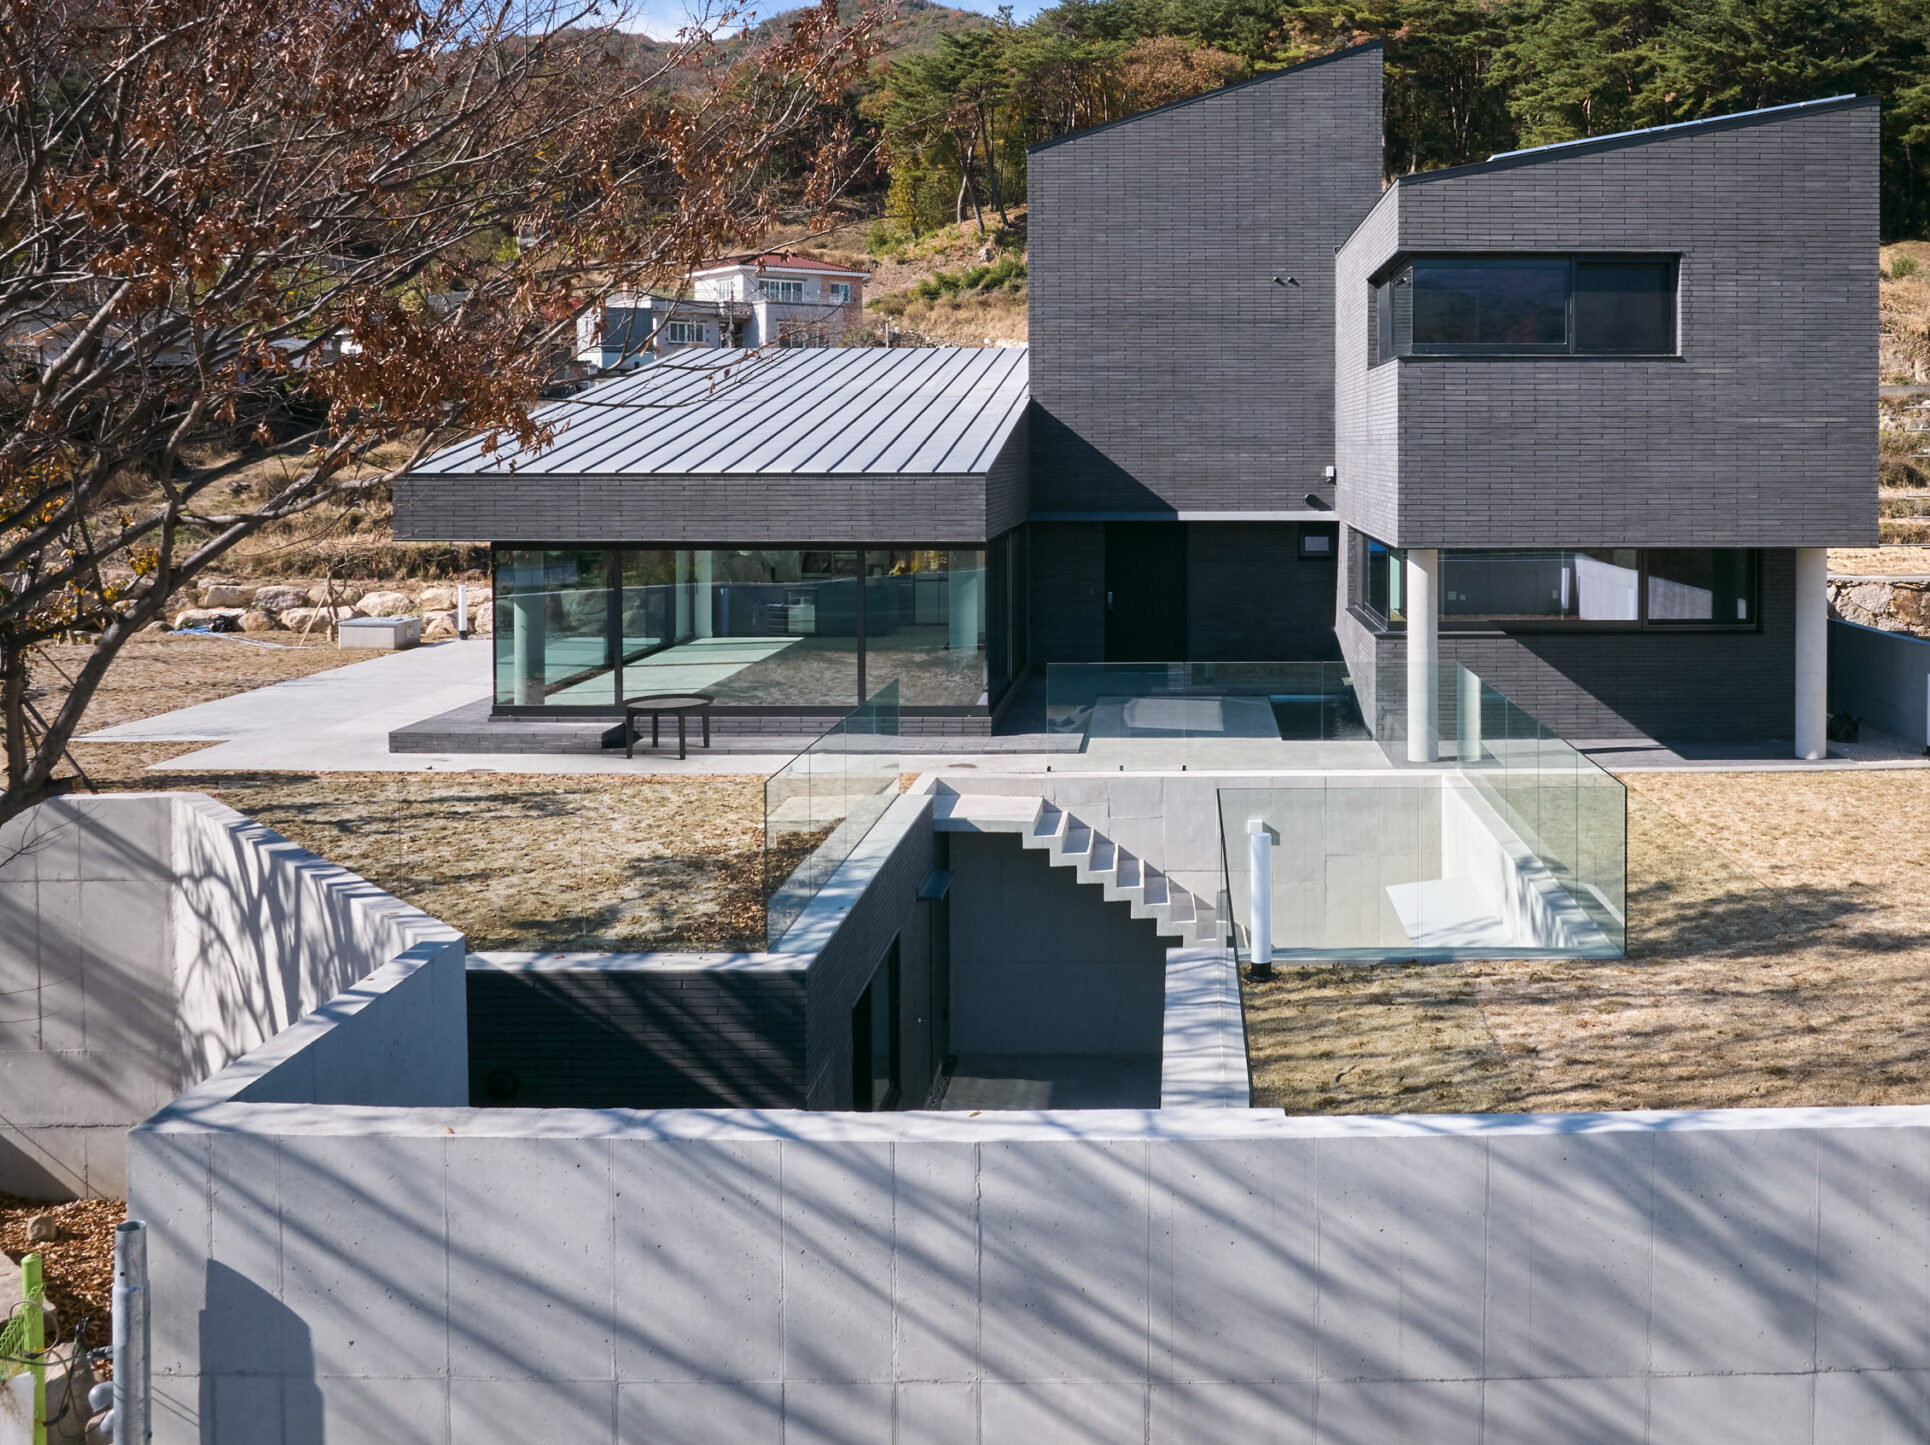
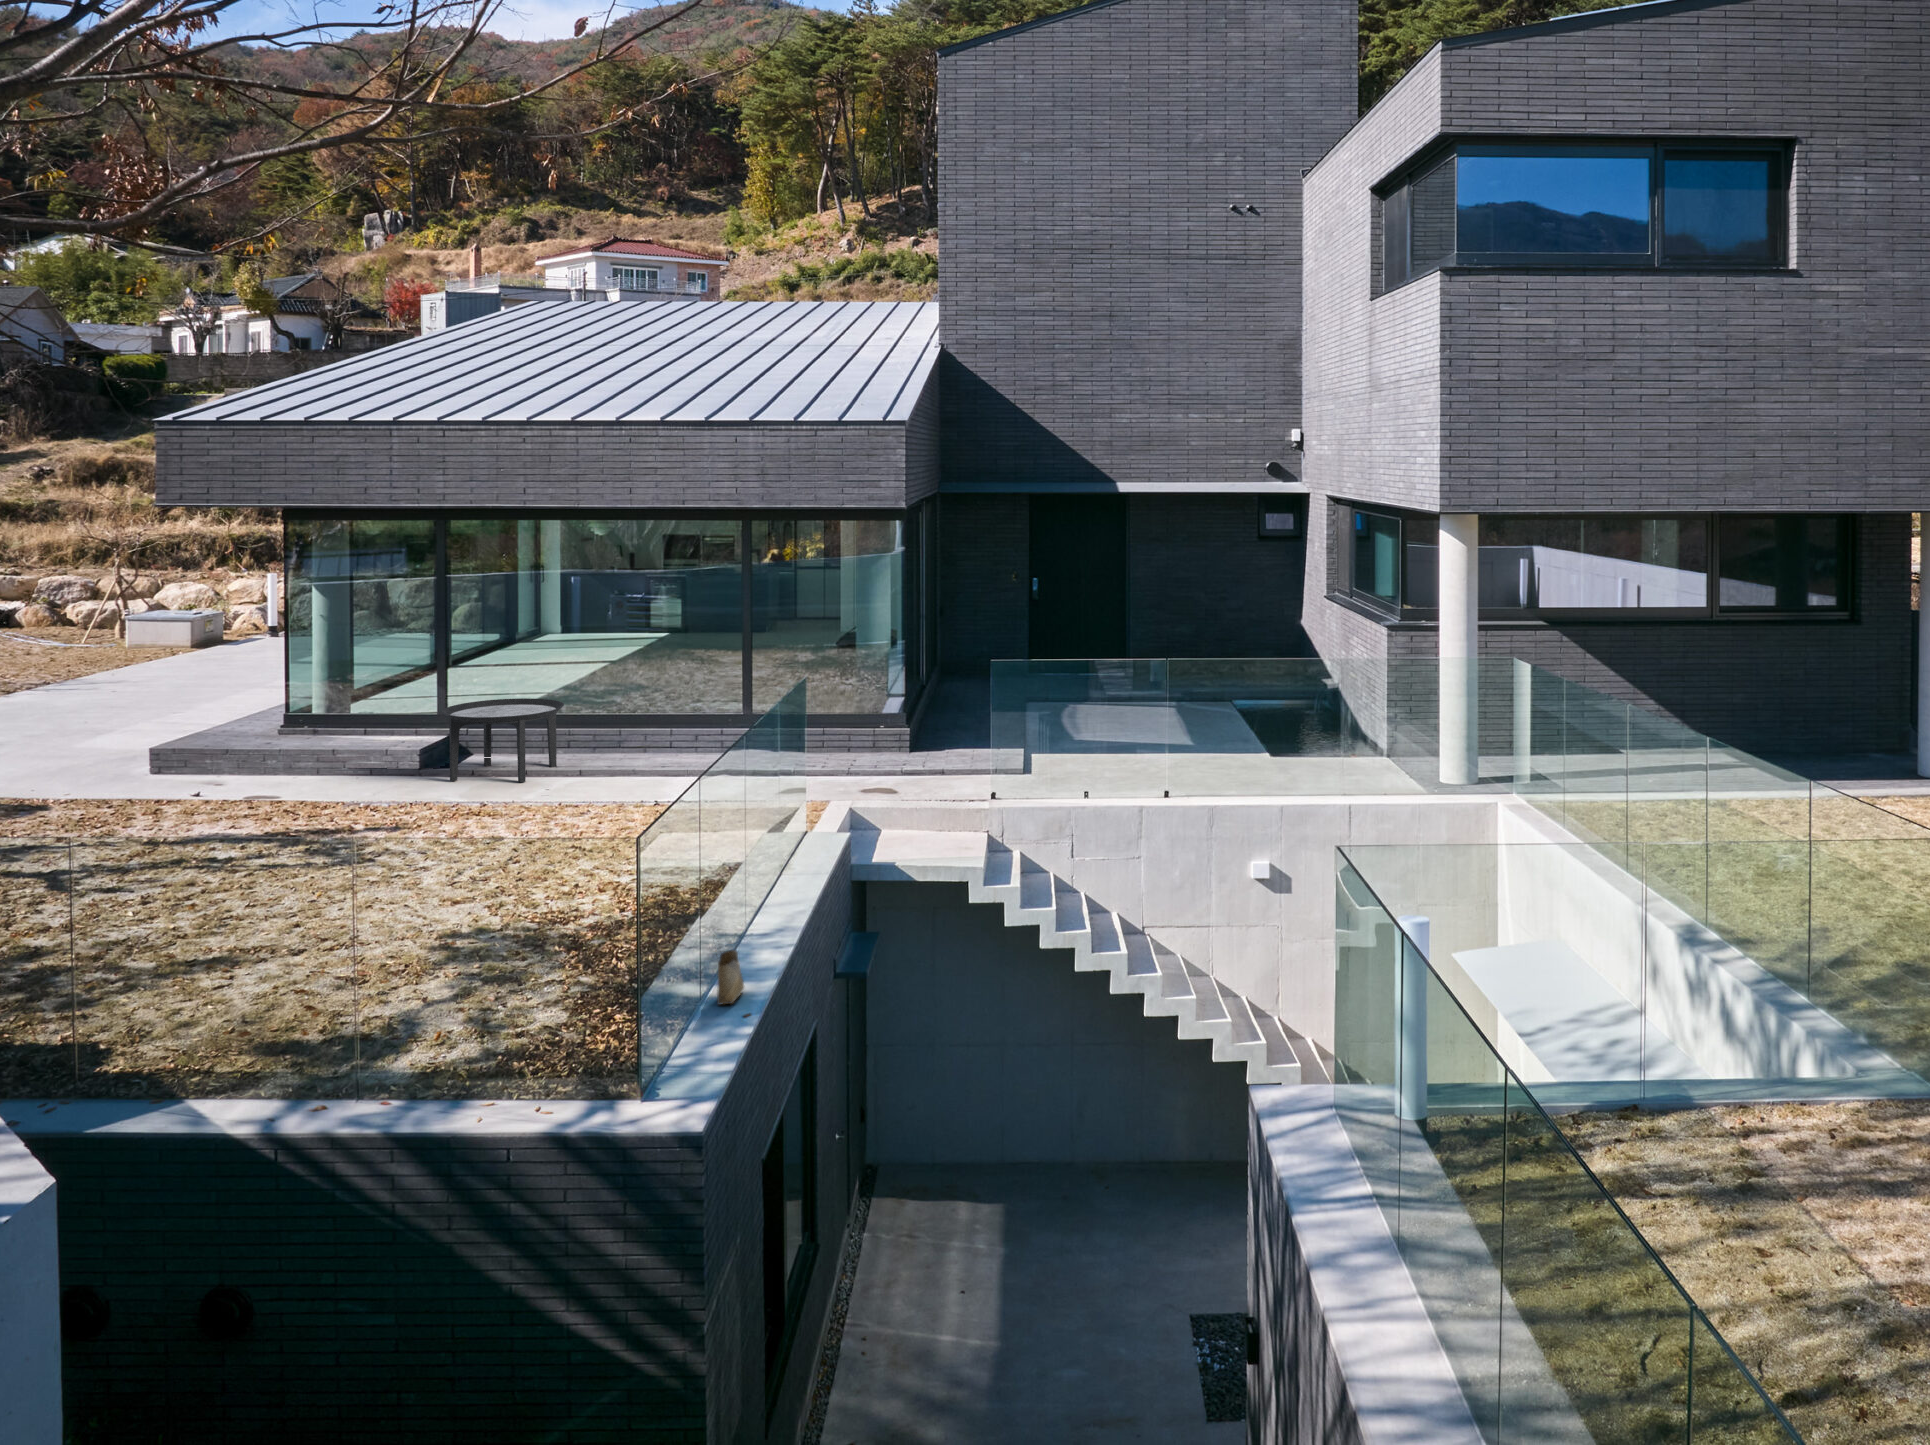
woven basket: none [818,854,840,902] -> present [717,950,744,1004]

